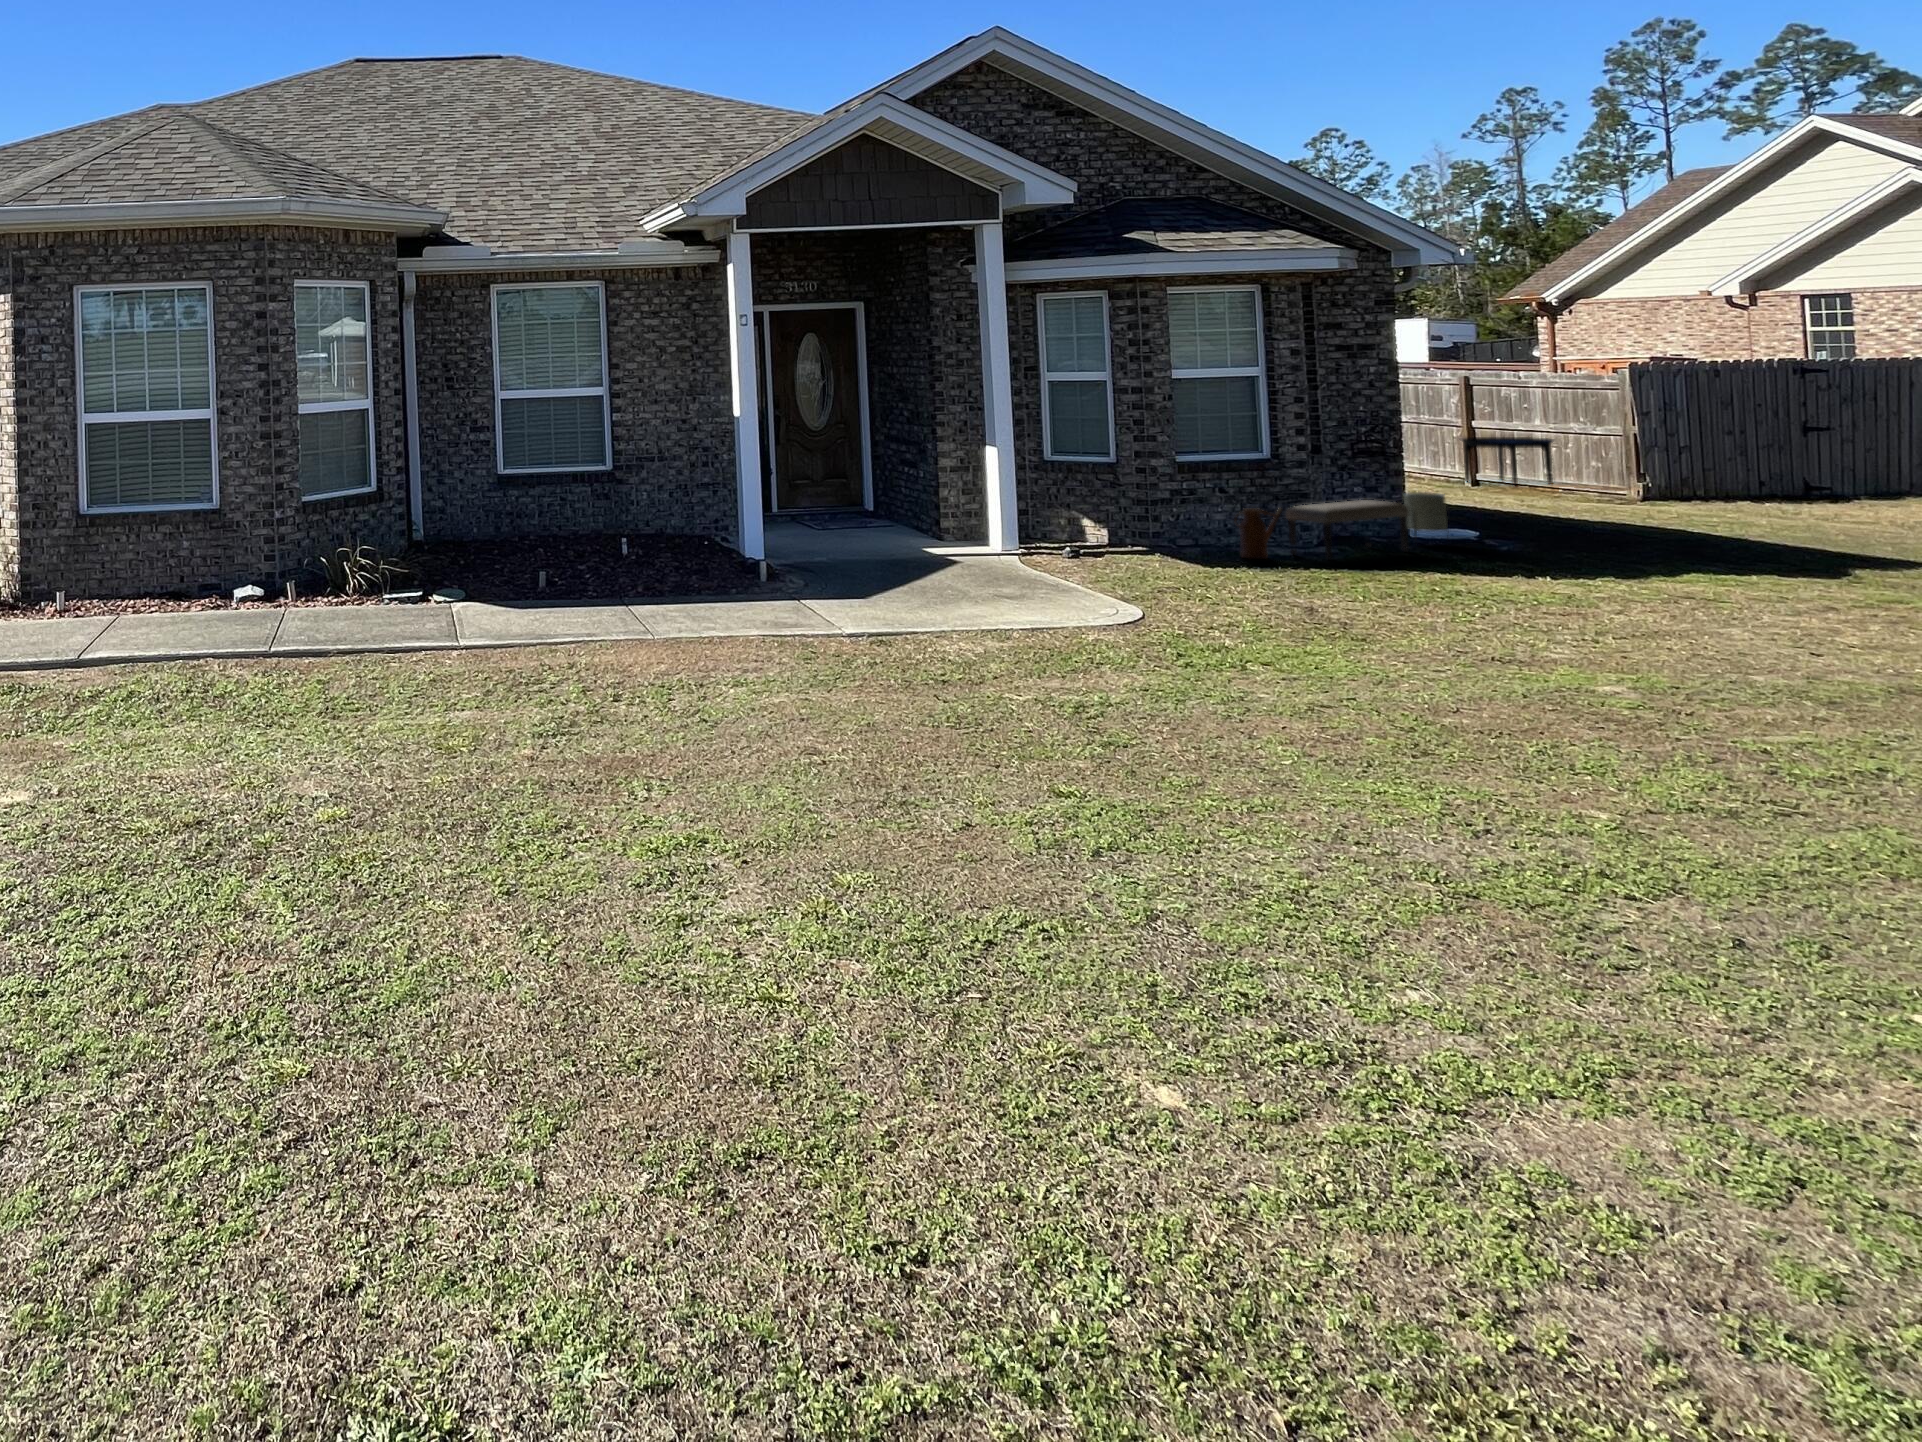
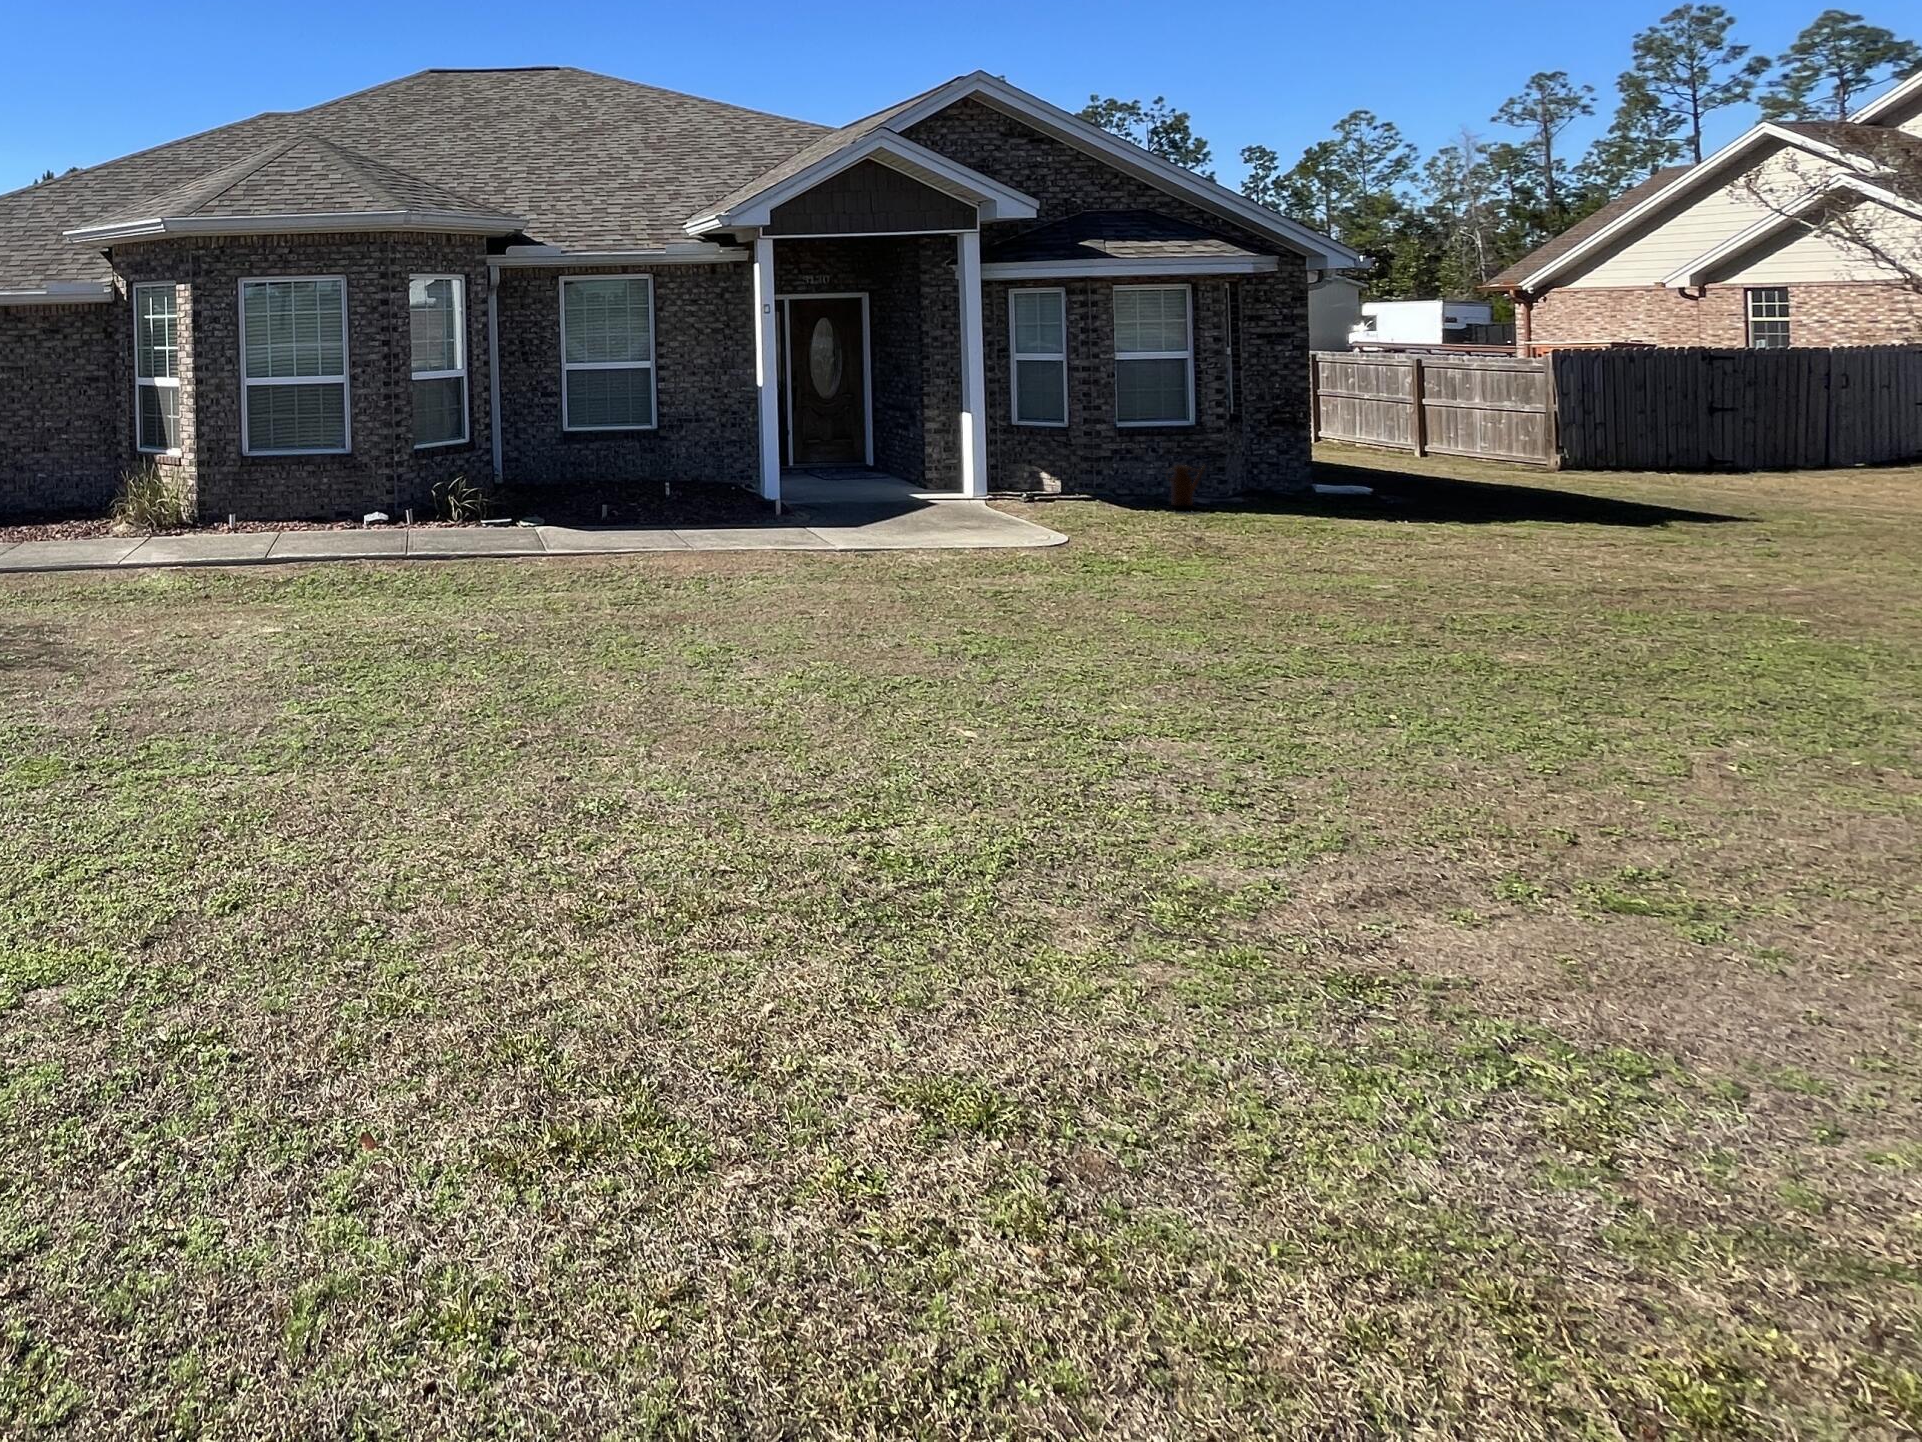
round table: present [1461,437,1553,486] -> none [1405,412,1489,455]
planter: present [1404,492,1448,537] -> none [1313,455,1348,498]
bench: present [1286,500,1409,559] -> none [1210,461,1312,508]

